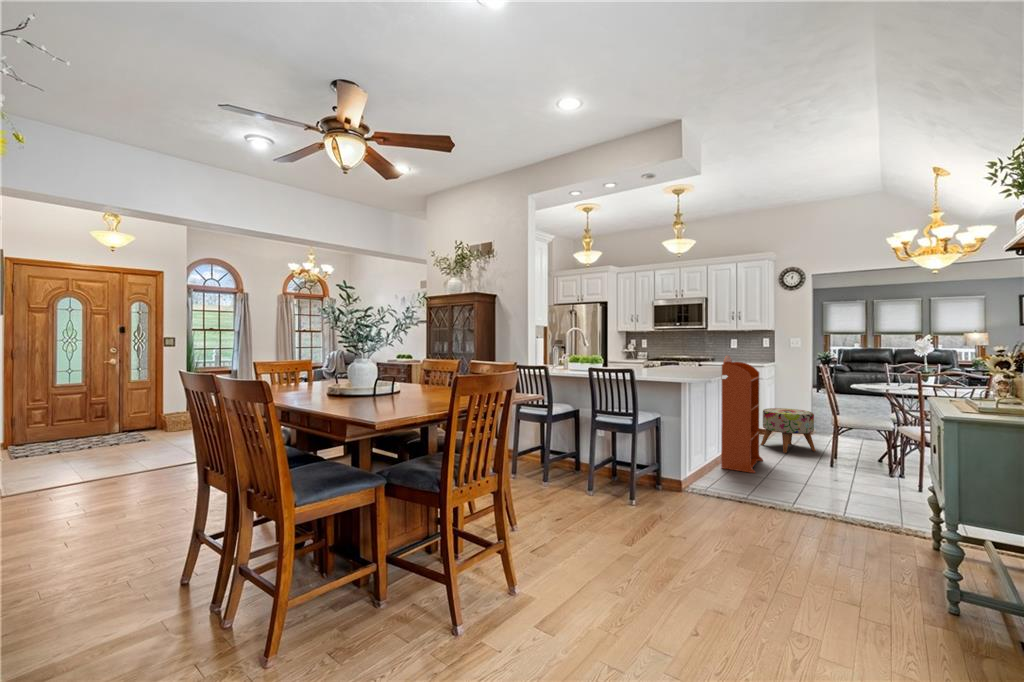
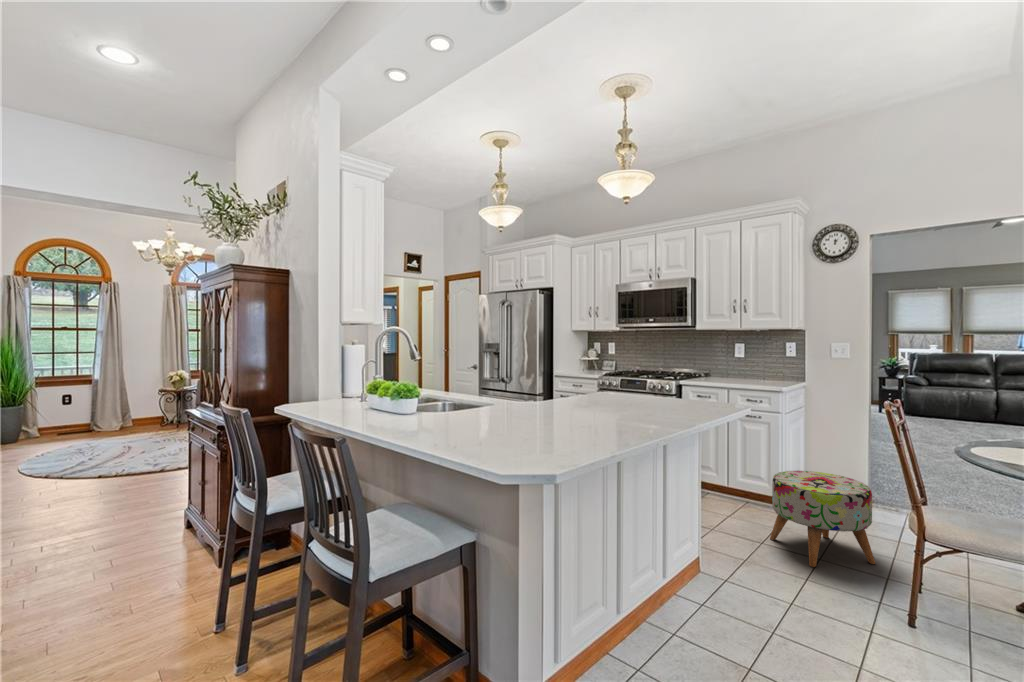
bookcase: present [721,355,763,473] -> none [663,380,762,648]

